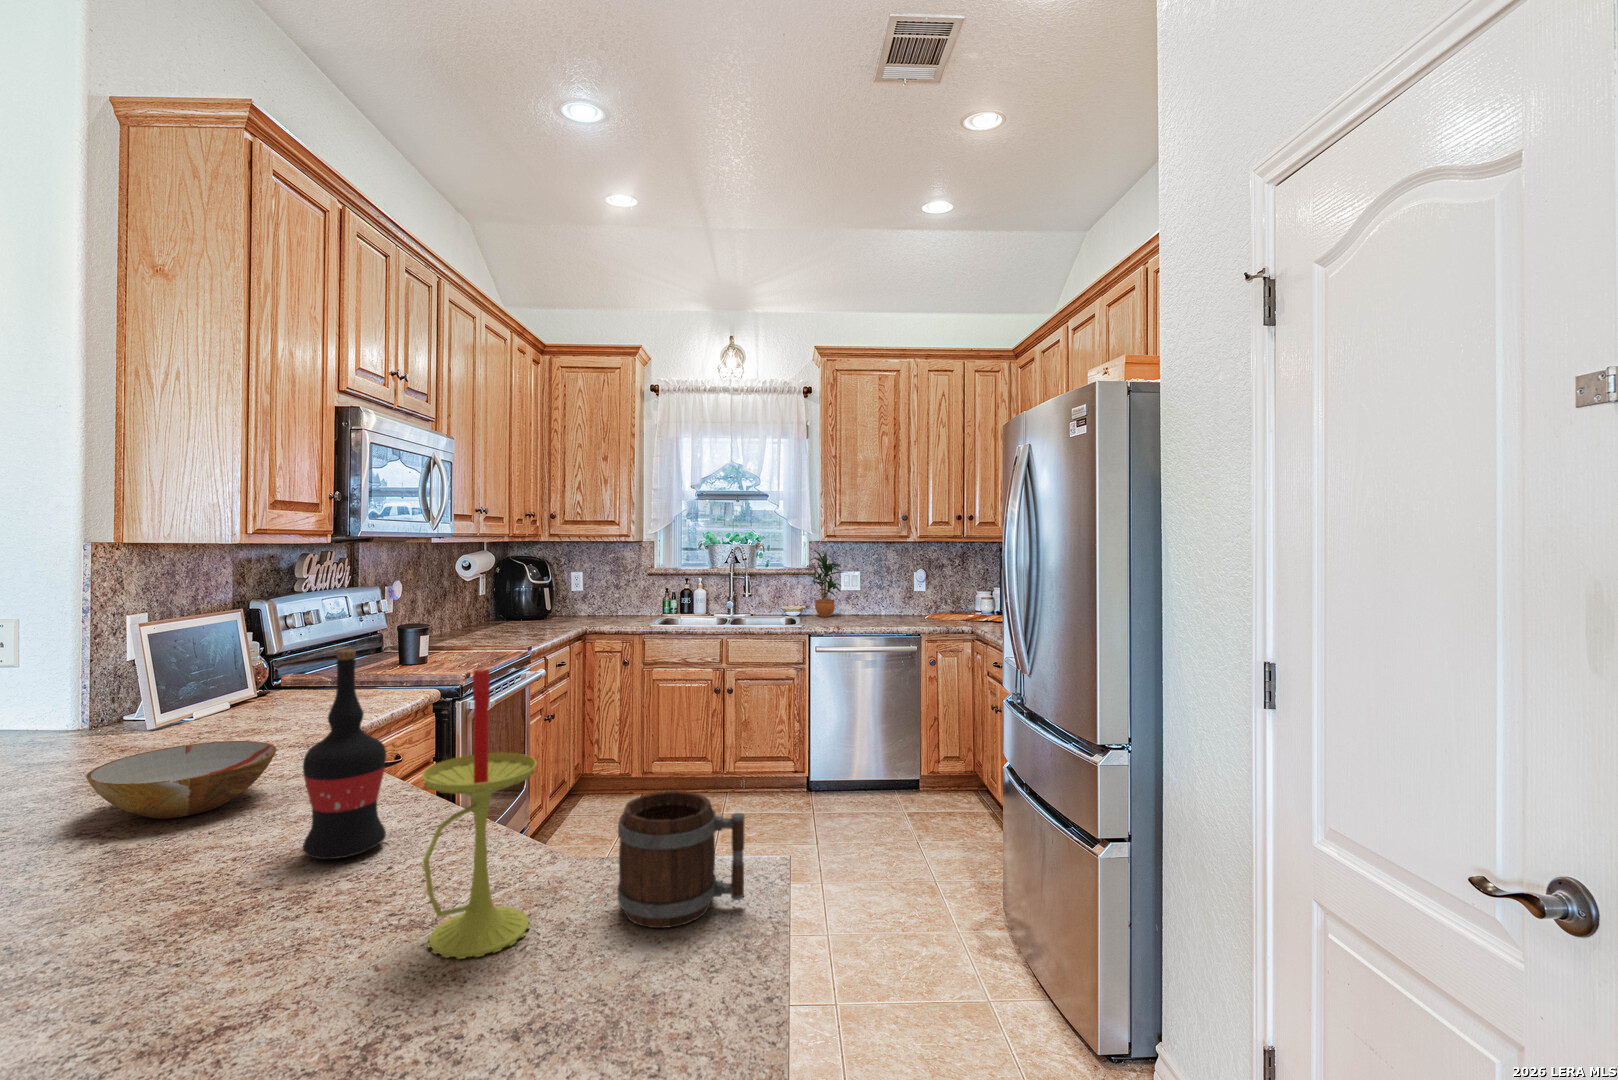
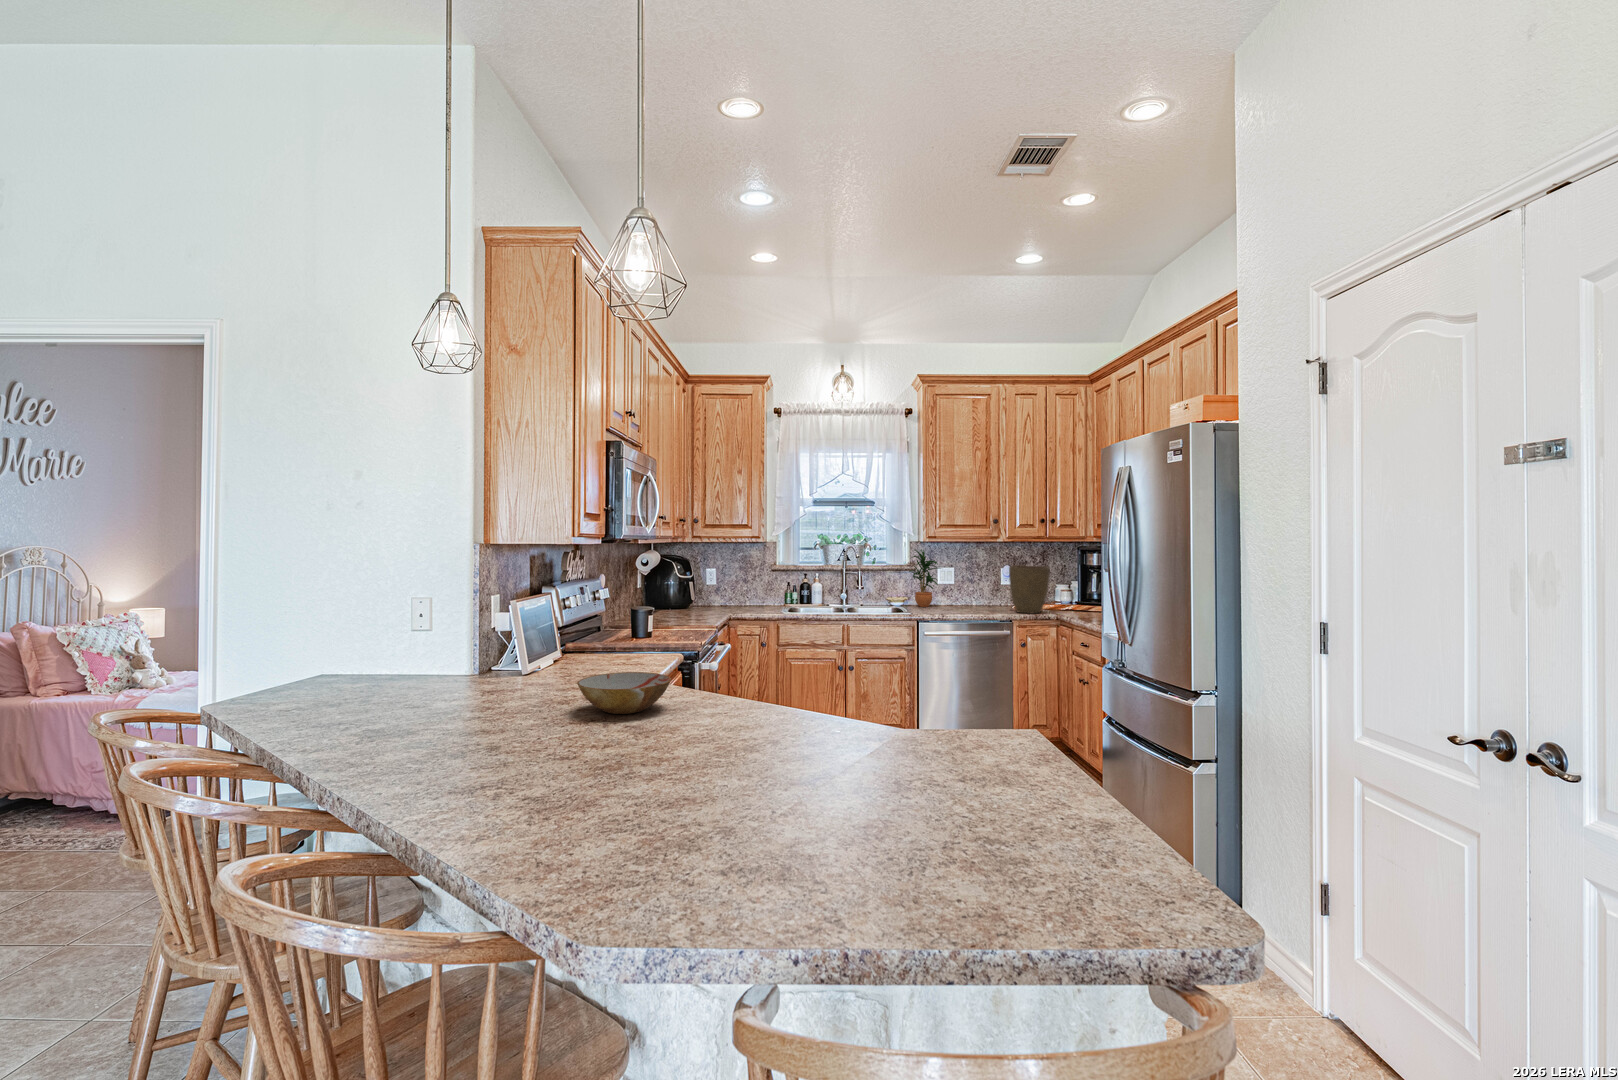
vase: none [918,569,964,626] -> present [1009,565,1050,614]
wine bottle: present [303,649,386,859] -> none [734,607,777,730]
candle: present [422,669,537,959] -> none [854,608,911,763]
mug: present [618,791,745,928] -> none [947,686,1019,755]

